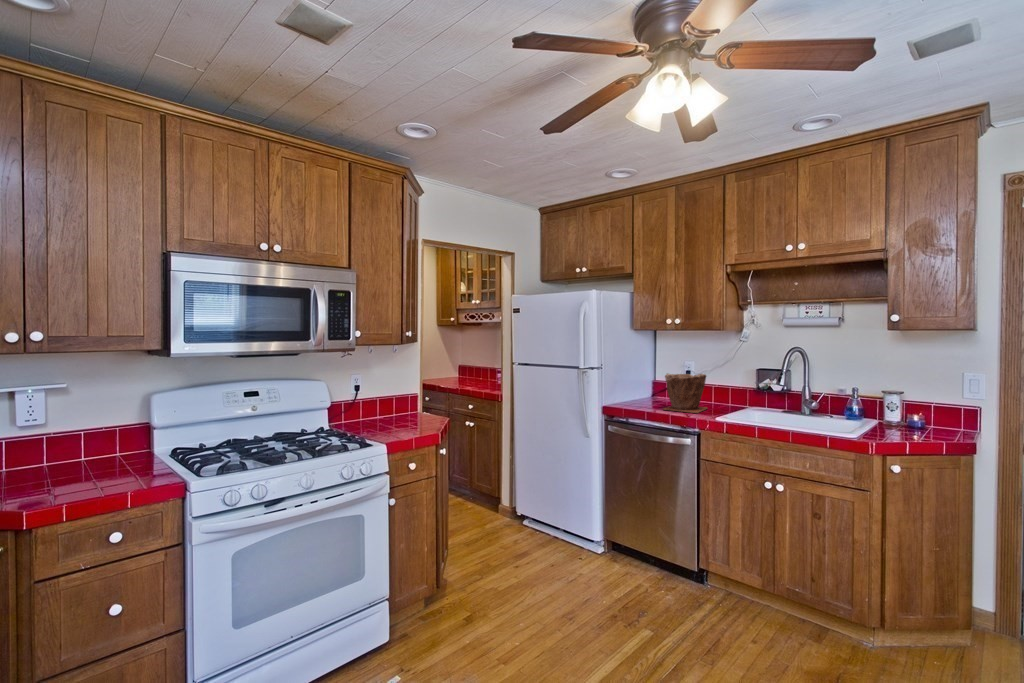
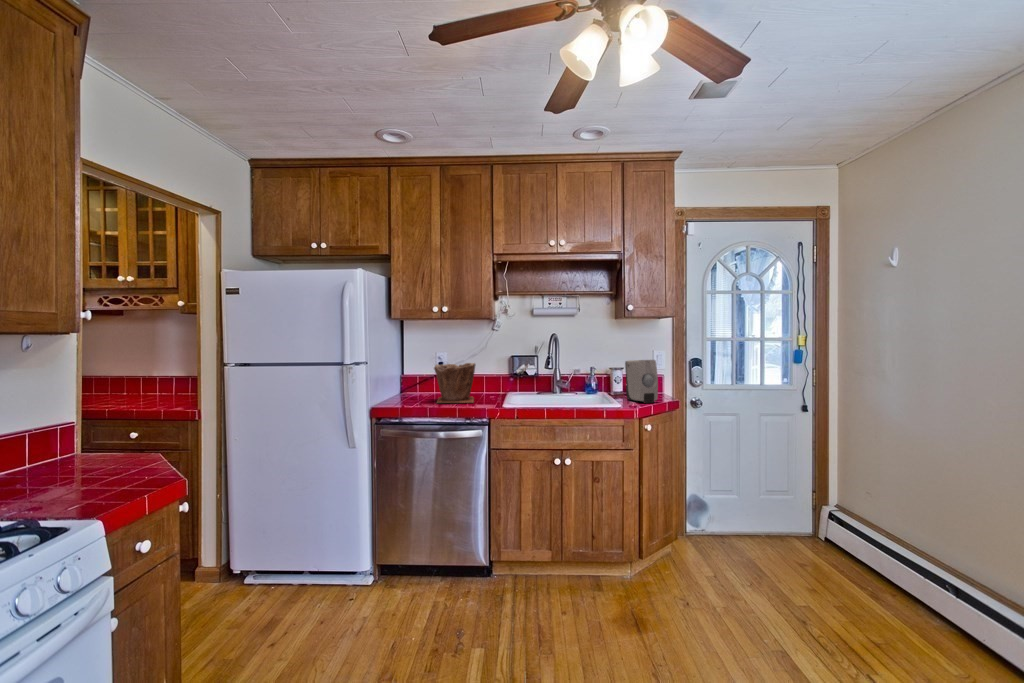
soap dispenser: none [892,383,931,439] -> present [625,360,658,403]

